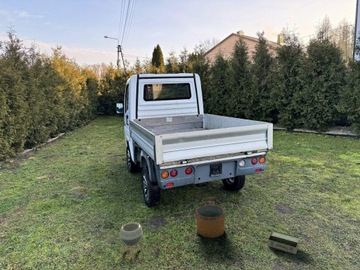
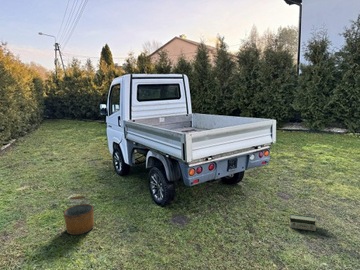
bucket: present [195,197,226,238] -> present [63,196,94,235]
planter: present [120,223,143,258] -> none [162,220,184,255]

